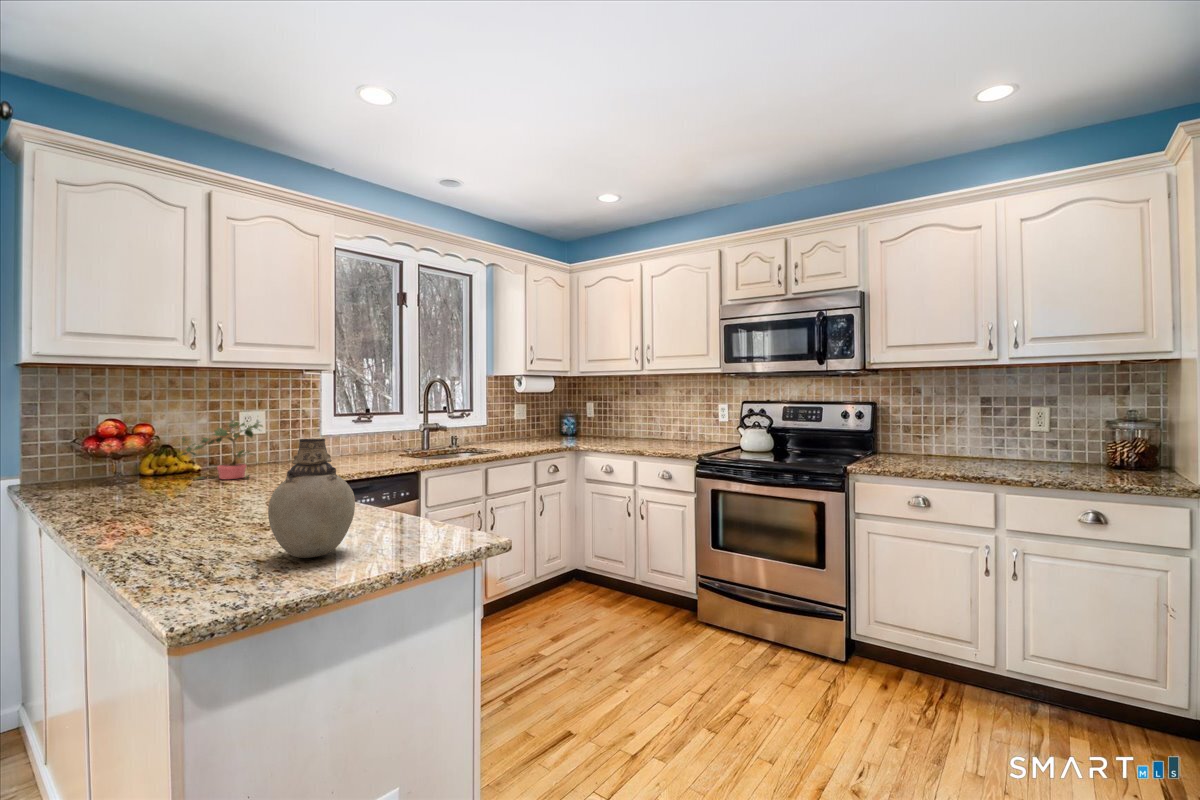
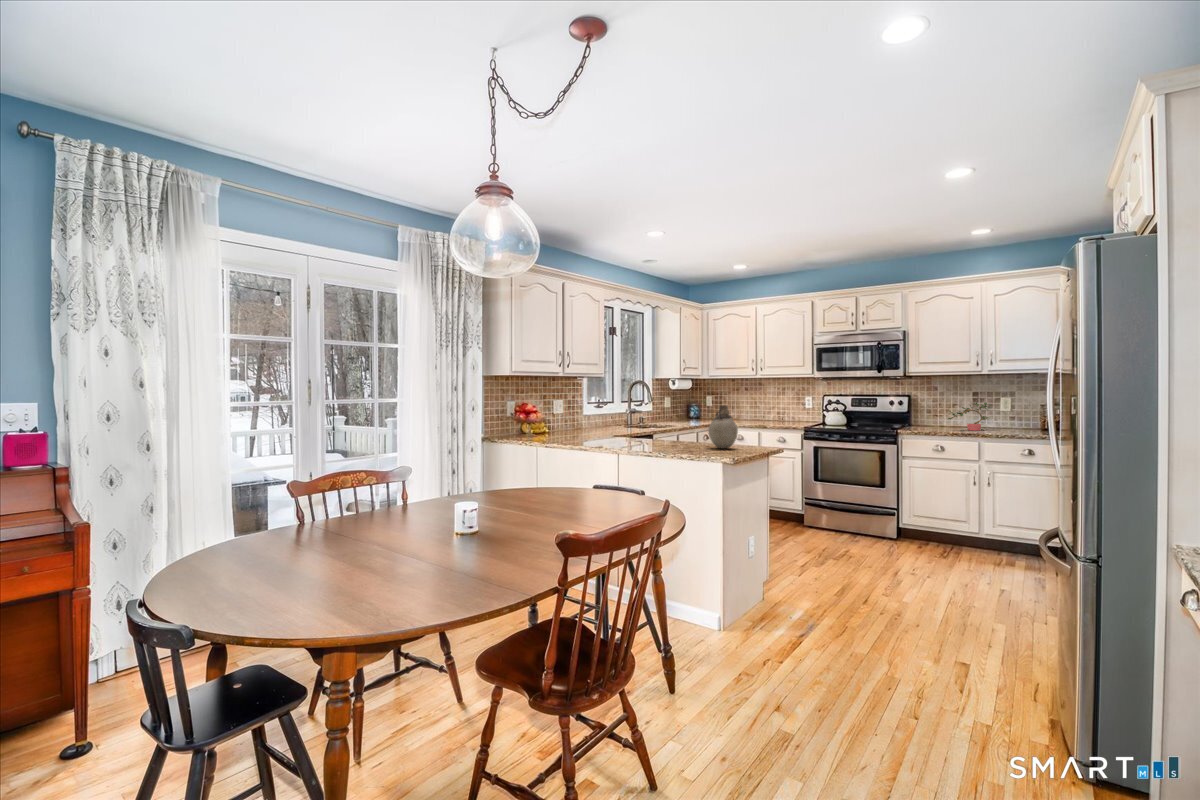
potted plant: present [181,420,263,479] -> present [948,403,988,431]

